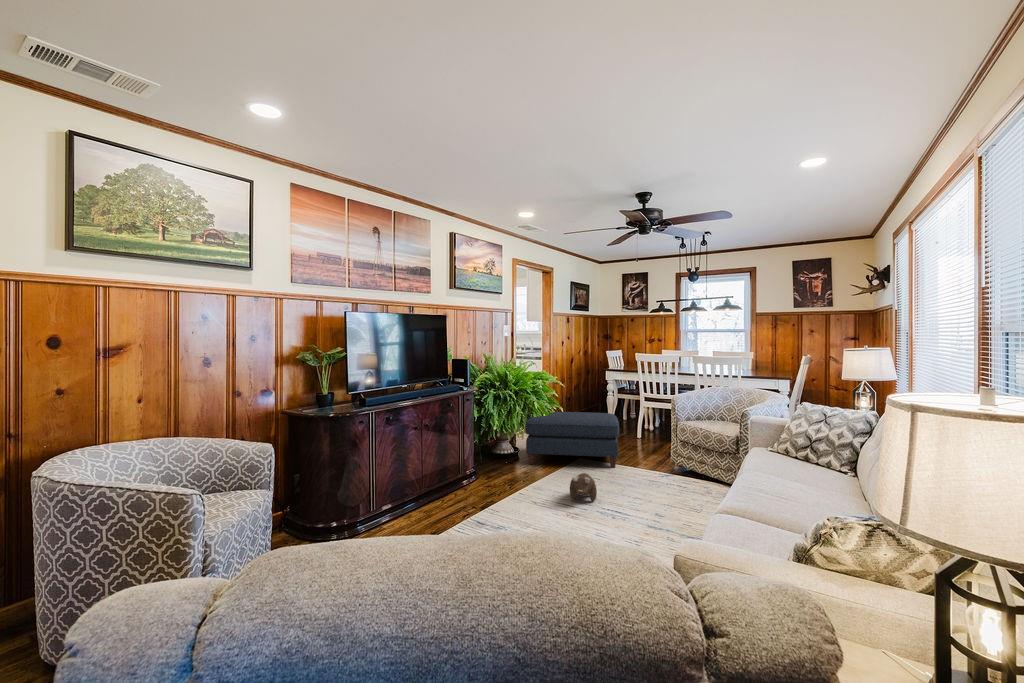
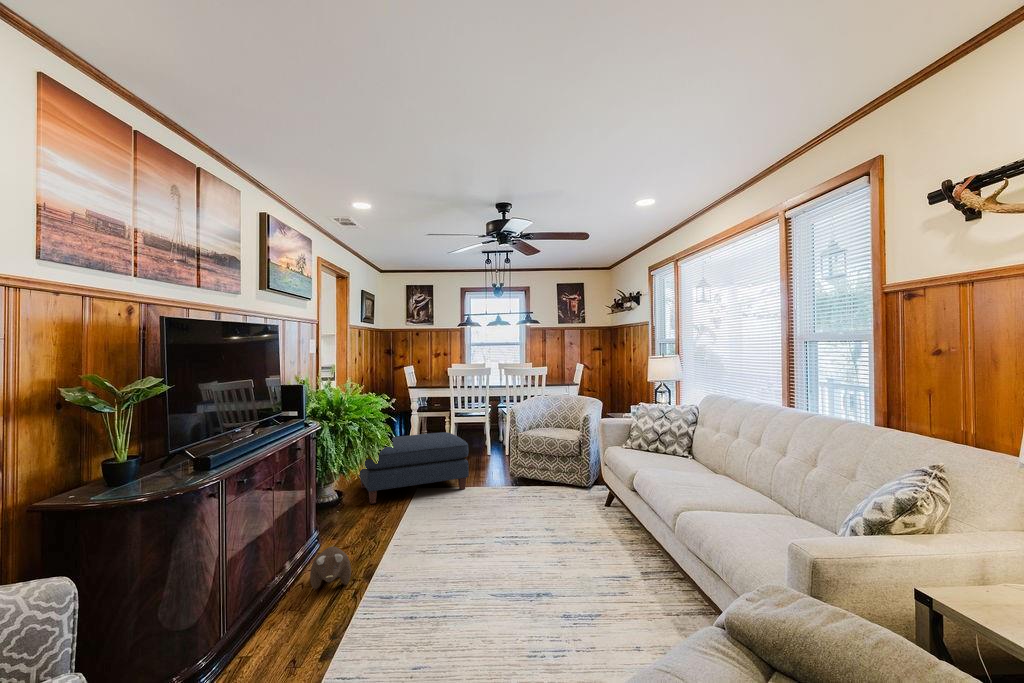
plush toy: present [570,473,597,501] -> present [310,547,351,589]

